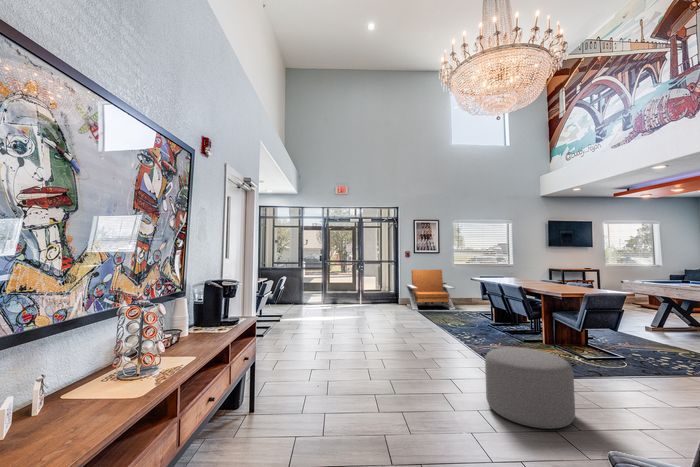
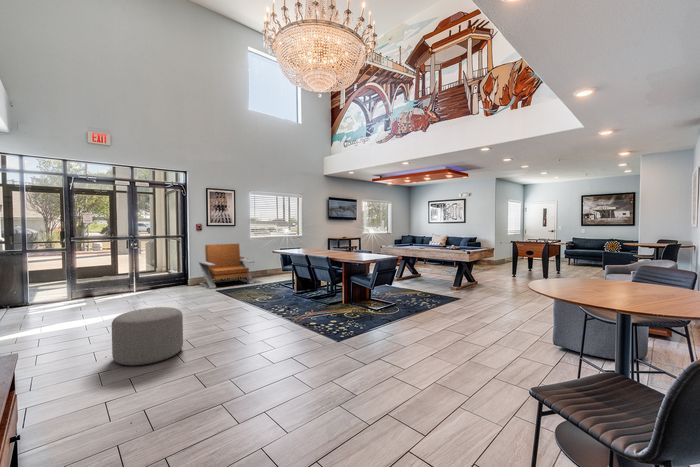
ottoman: present [485,347,575,429] -> present [112,307,183,365]

